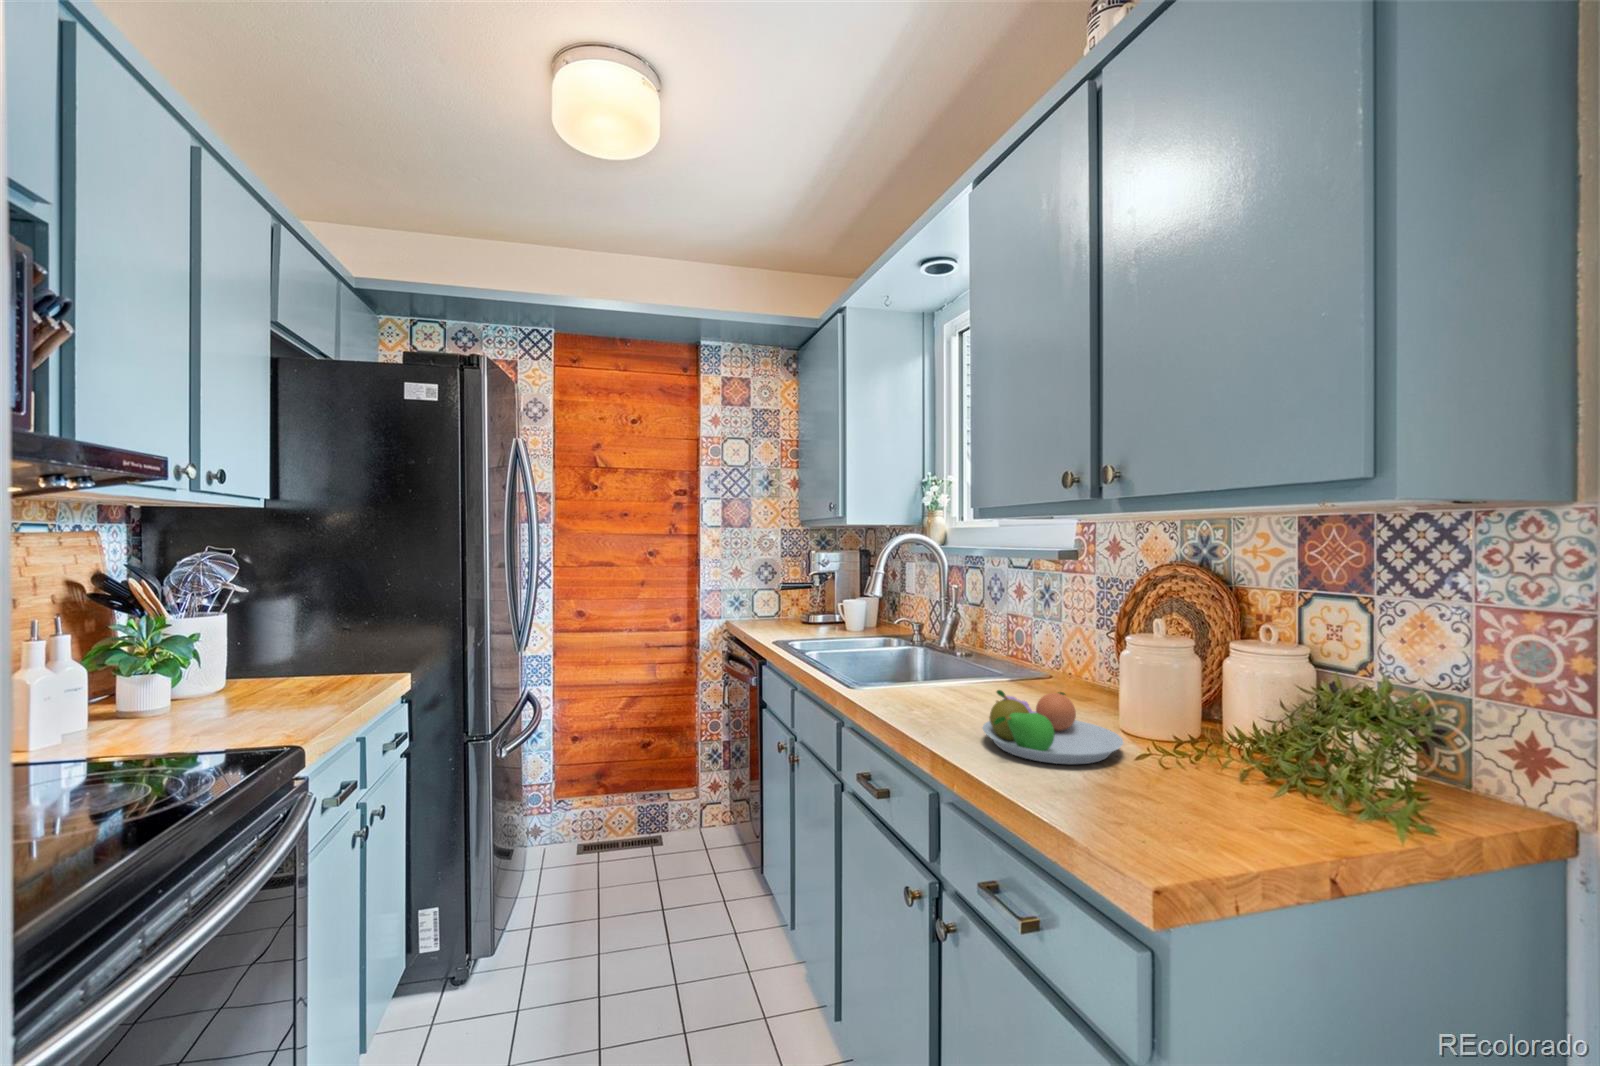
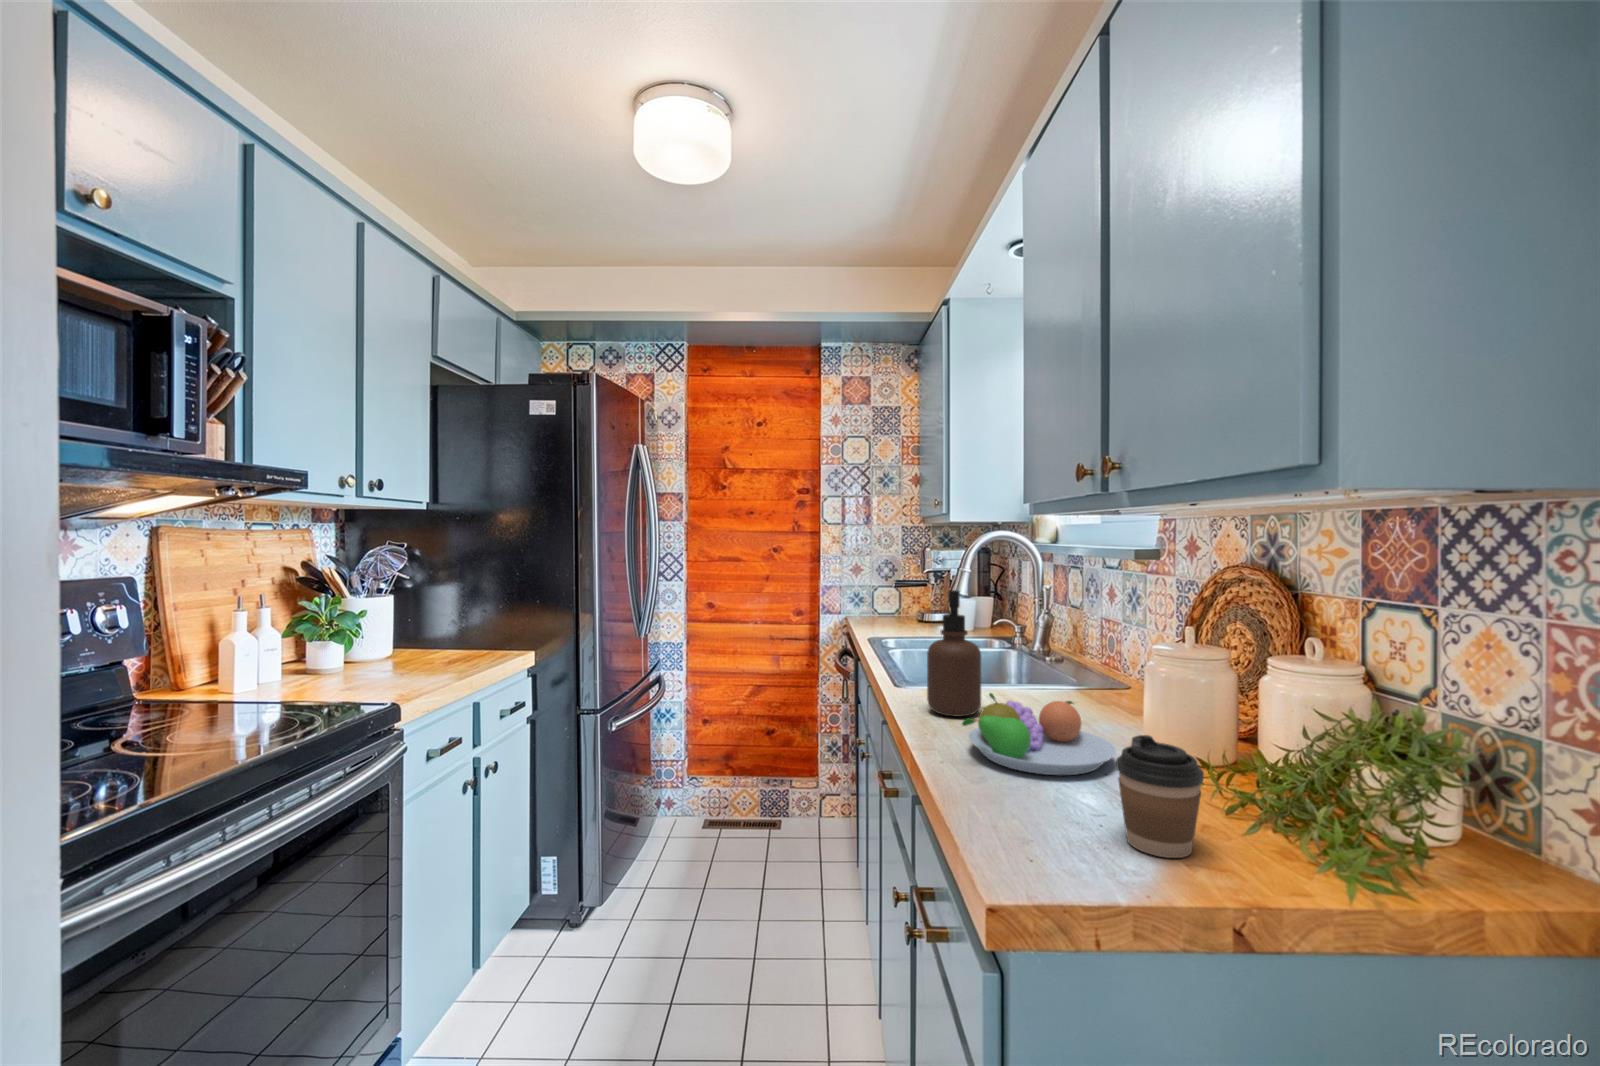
soap dispenser: none [906,592,958,715] -> present [927,590,981,717]
coffee cup: none [1191,721,1276,831] -> present [1116,735,1204,858]

